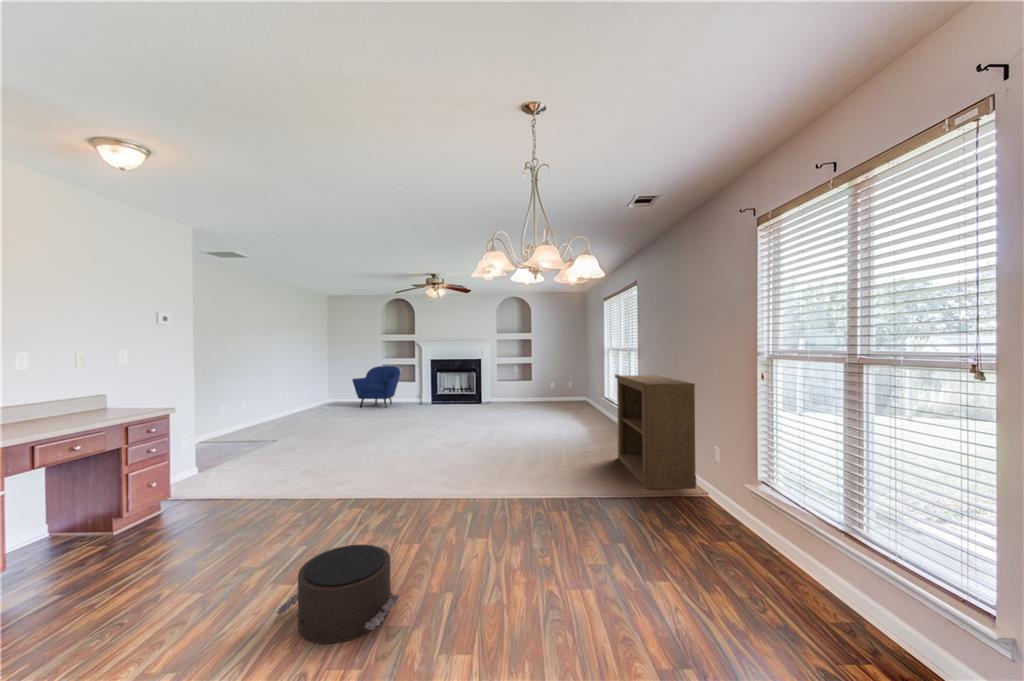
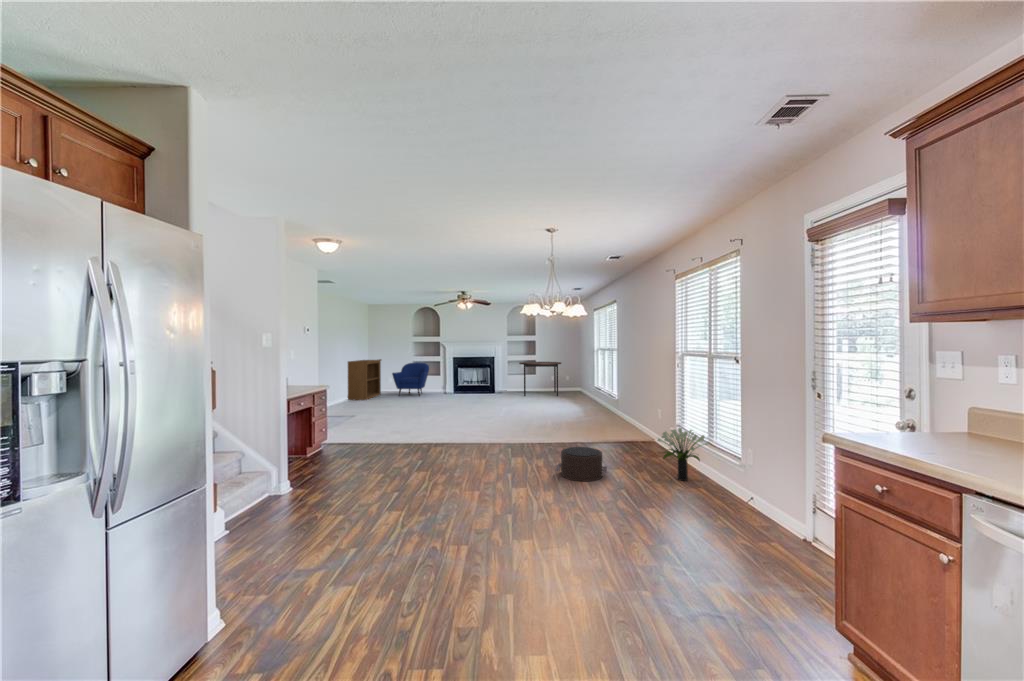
dining table: none [511,365,563,408] -> present [519,362,561,396]
bookshelf: present [615,375,696,489] -> present [347,359,381,400]
potted plant: none [745,507,868,622] -> present [658,428,709,481]
pouf: present [276,544,400,644] -> present [555,447,608,481]

